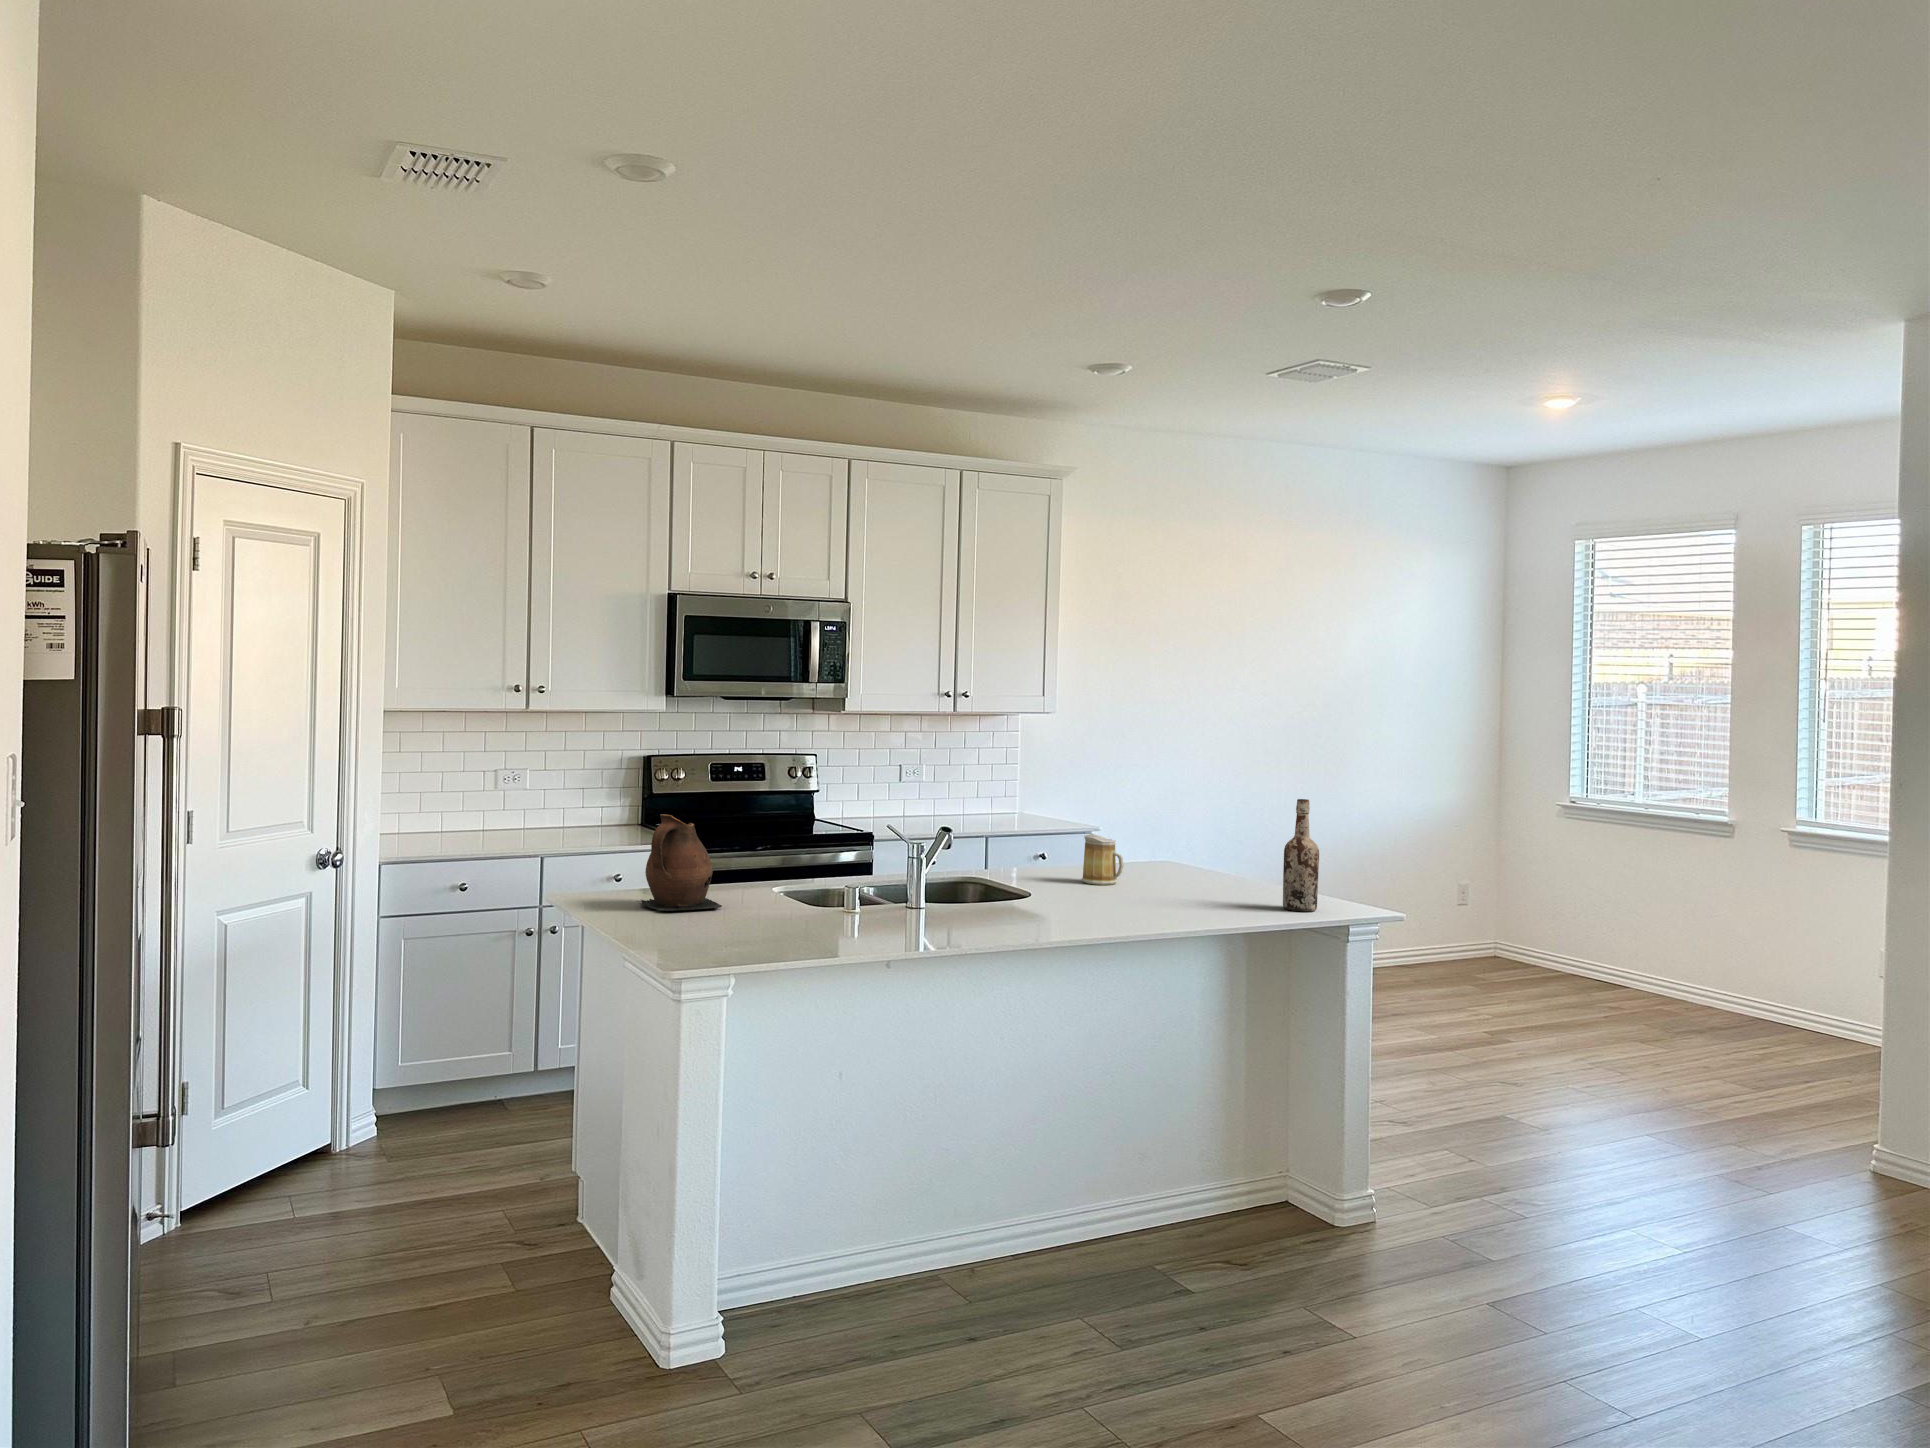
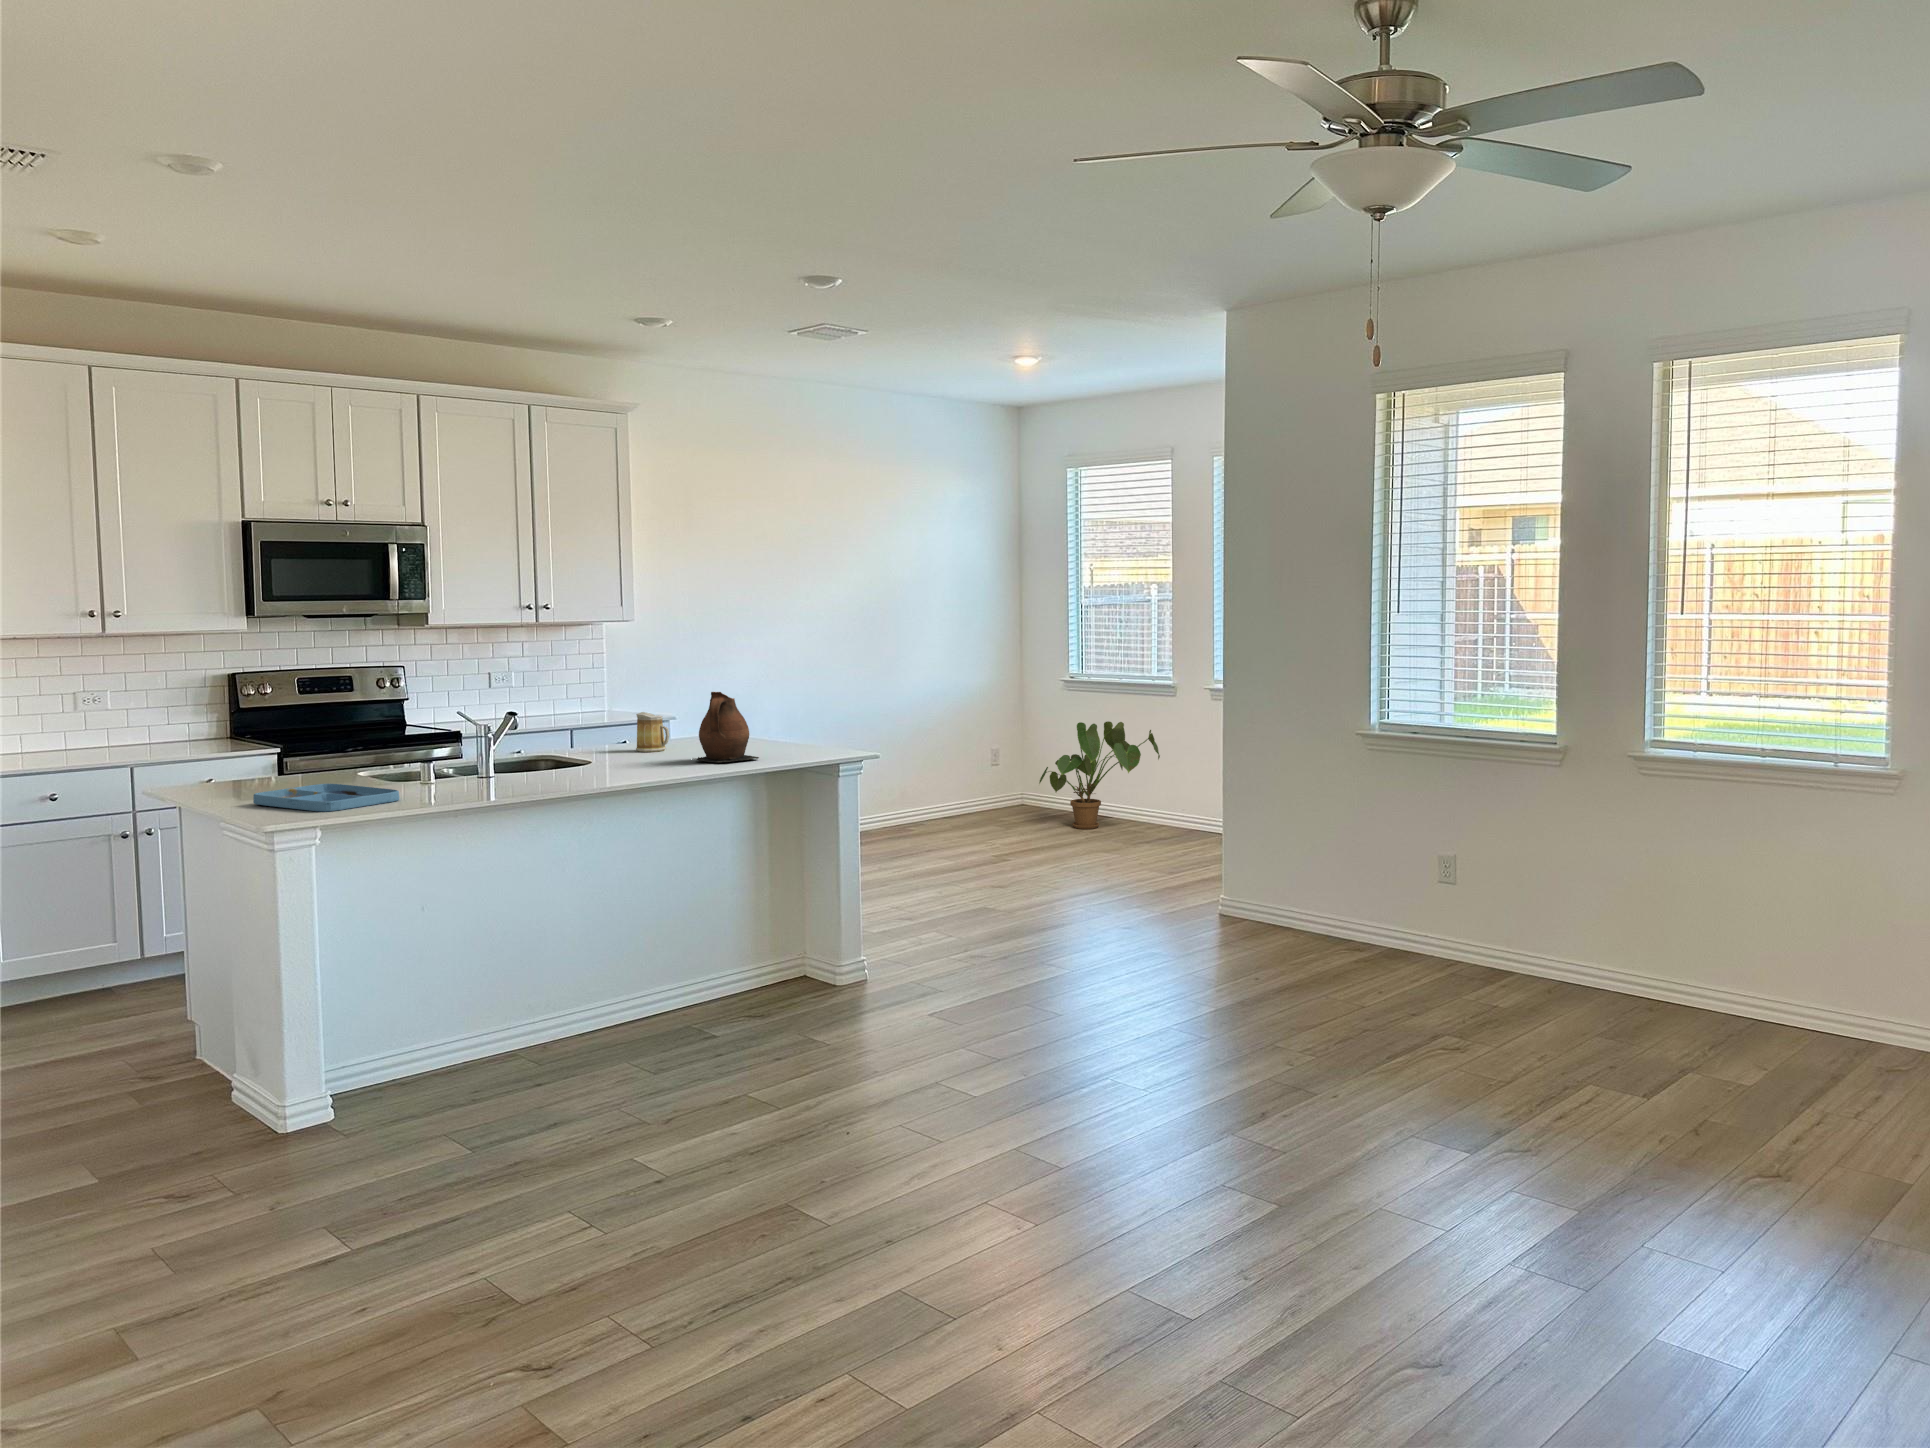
wine bottle: present [1283,799,1319,911] -> none [785,672,811,756]
ceramic pitcher: present [637,814,722,911] -> present [695,692,759,763]
house plant: none [1533,864,1708,1002] -> present [1039,721,1160,829]
tray: none [660,910,823,955] -> present [253,784,399,812]

